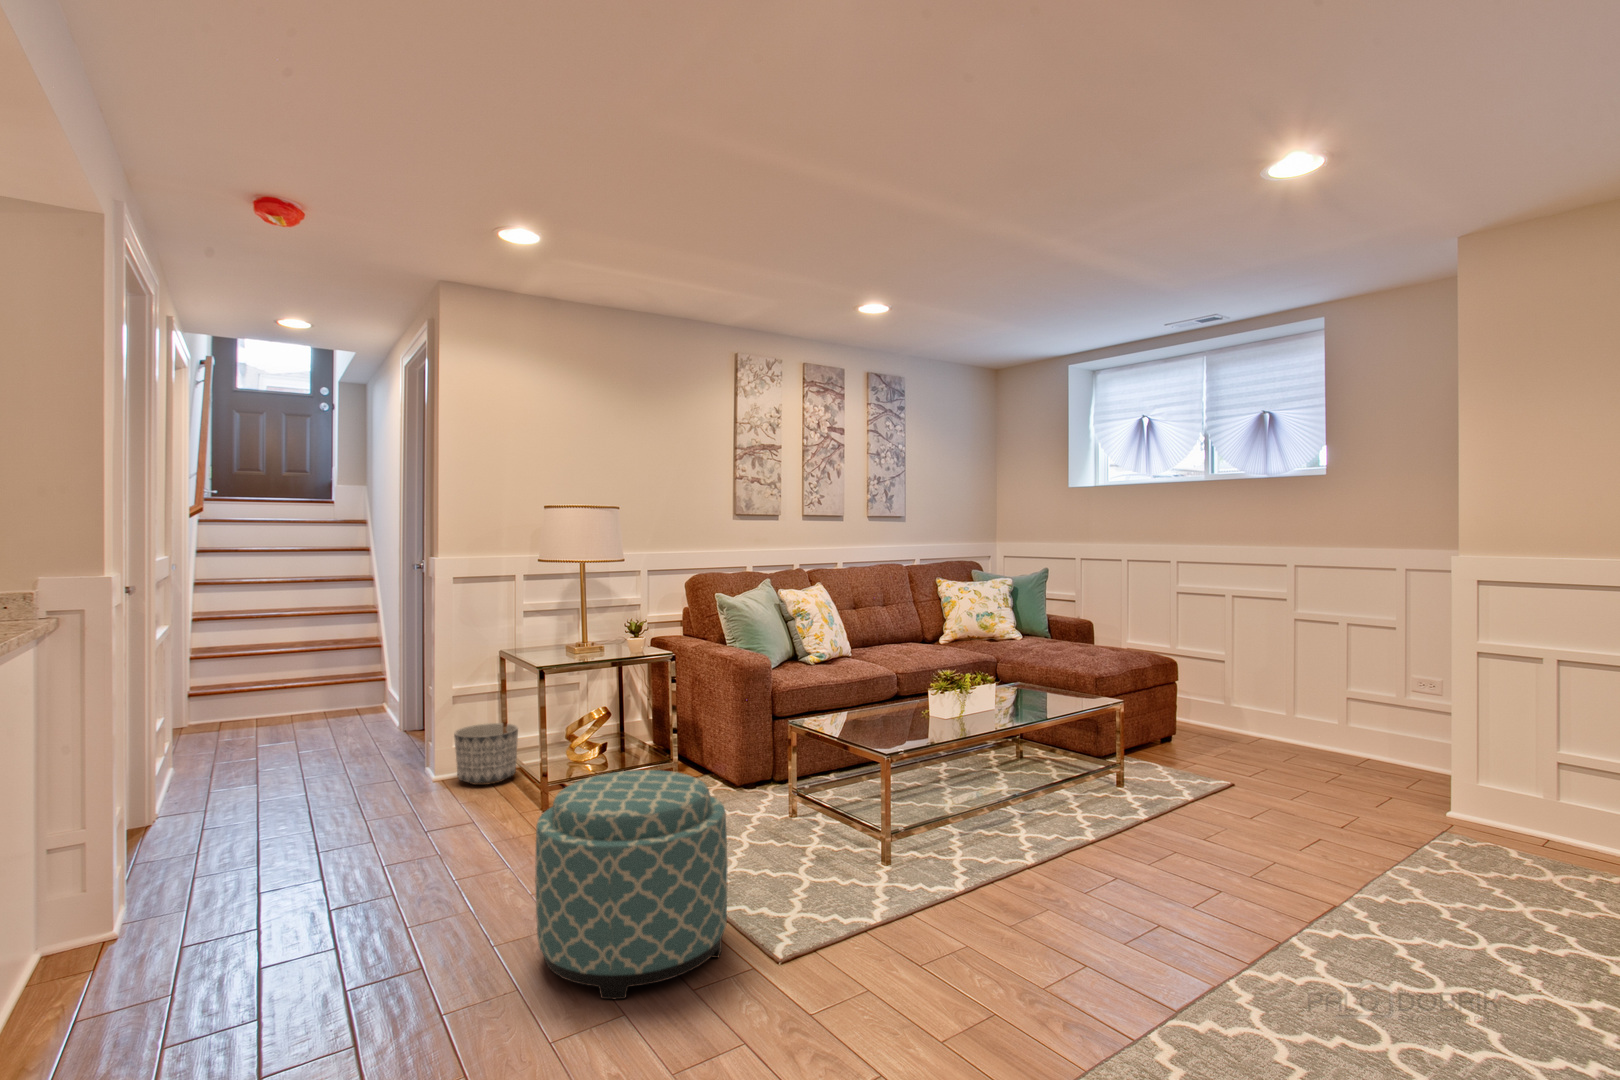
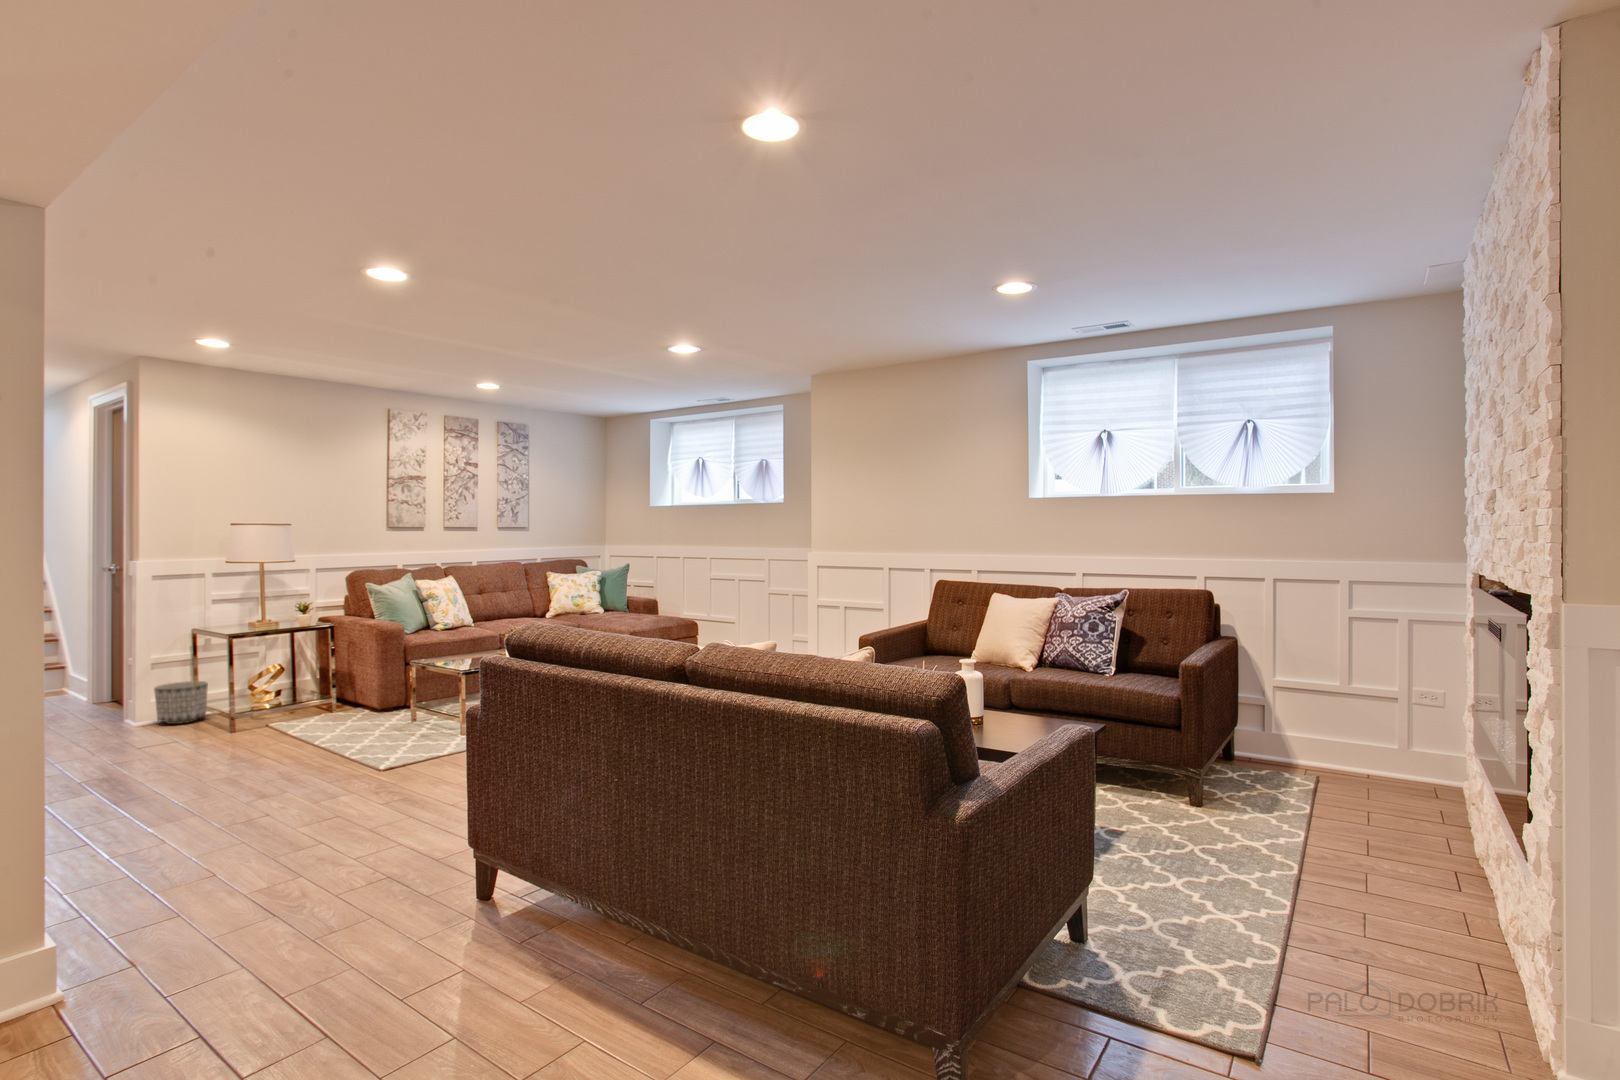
ottoman: present [536,770,727,999] -> none [236,681,355,793]

